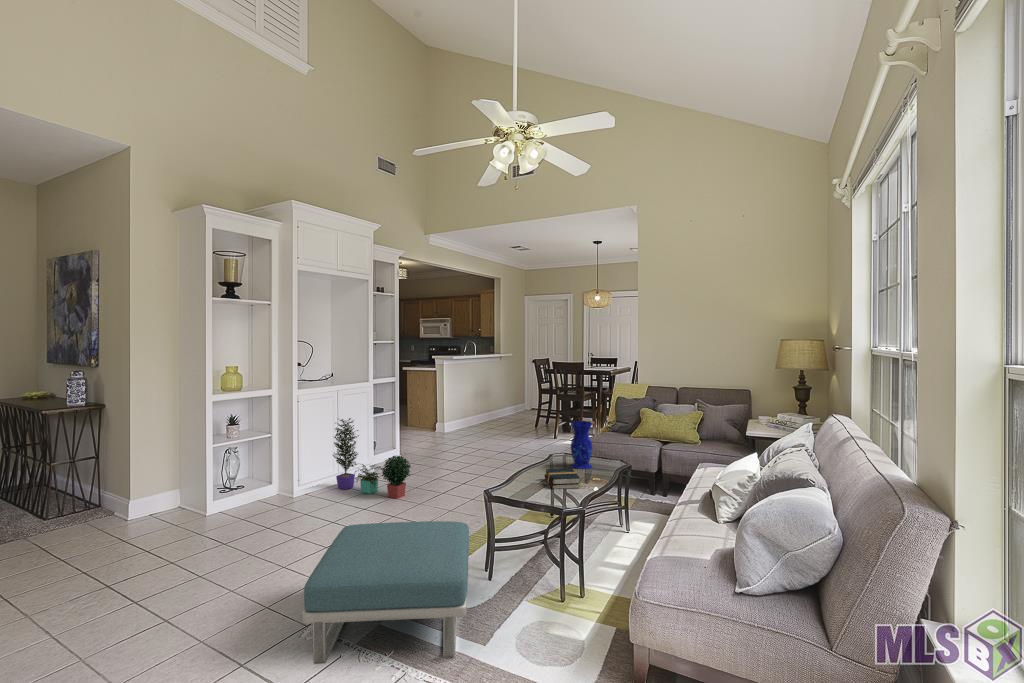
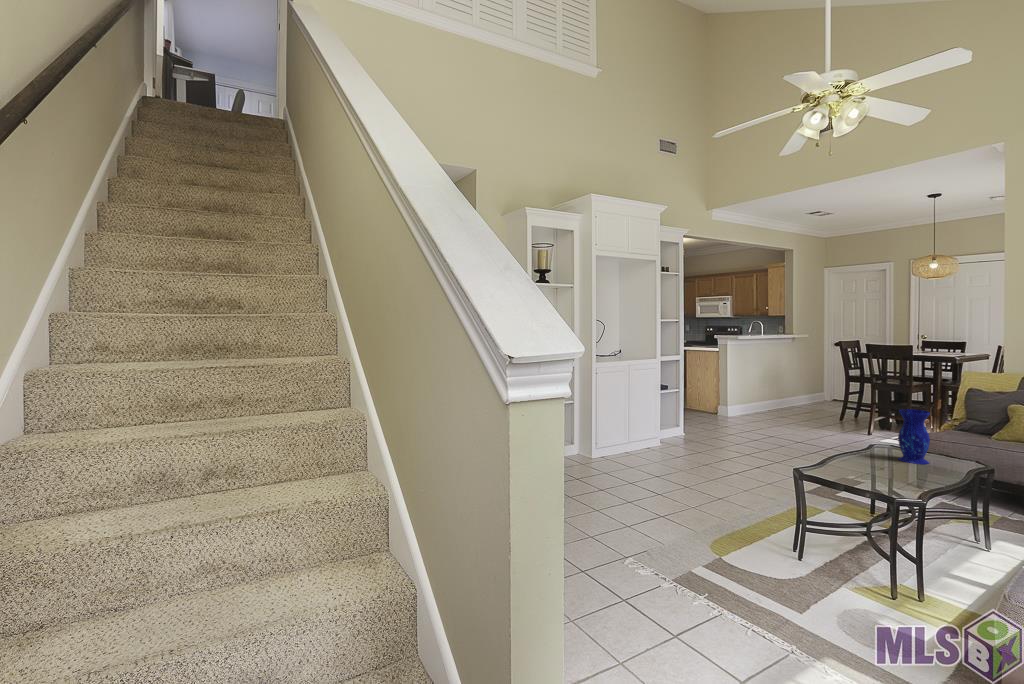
potted plant: present [333,418,411,499] -> none [625,392,702,473]
hardback book: present [545,468,581,489] -> none [864,457,916,482]
footstool: present [302,521,469,664] -> none [627,483,780,614]

